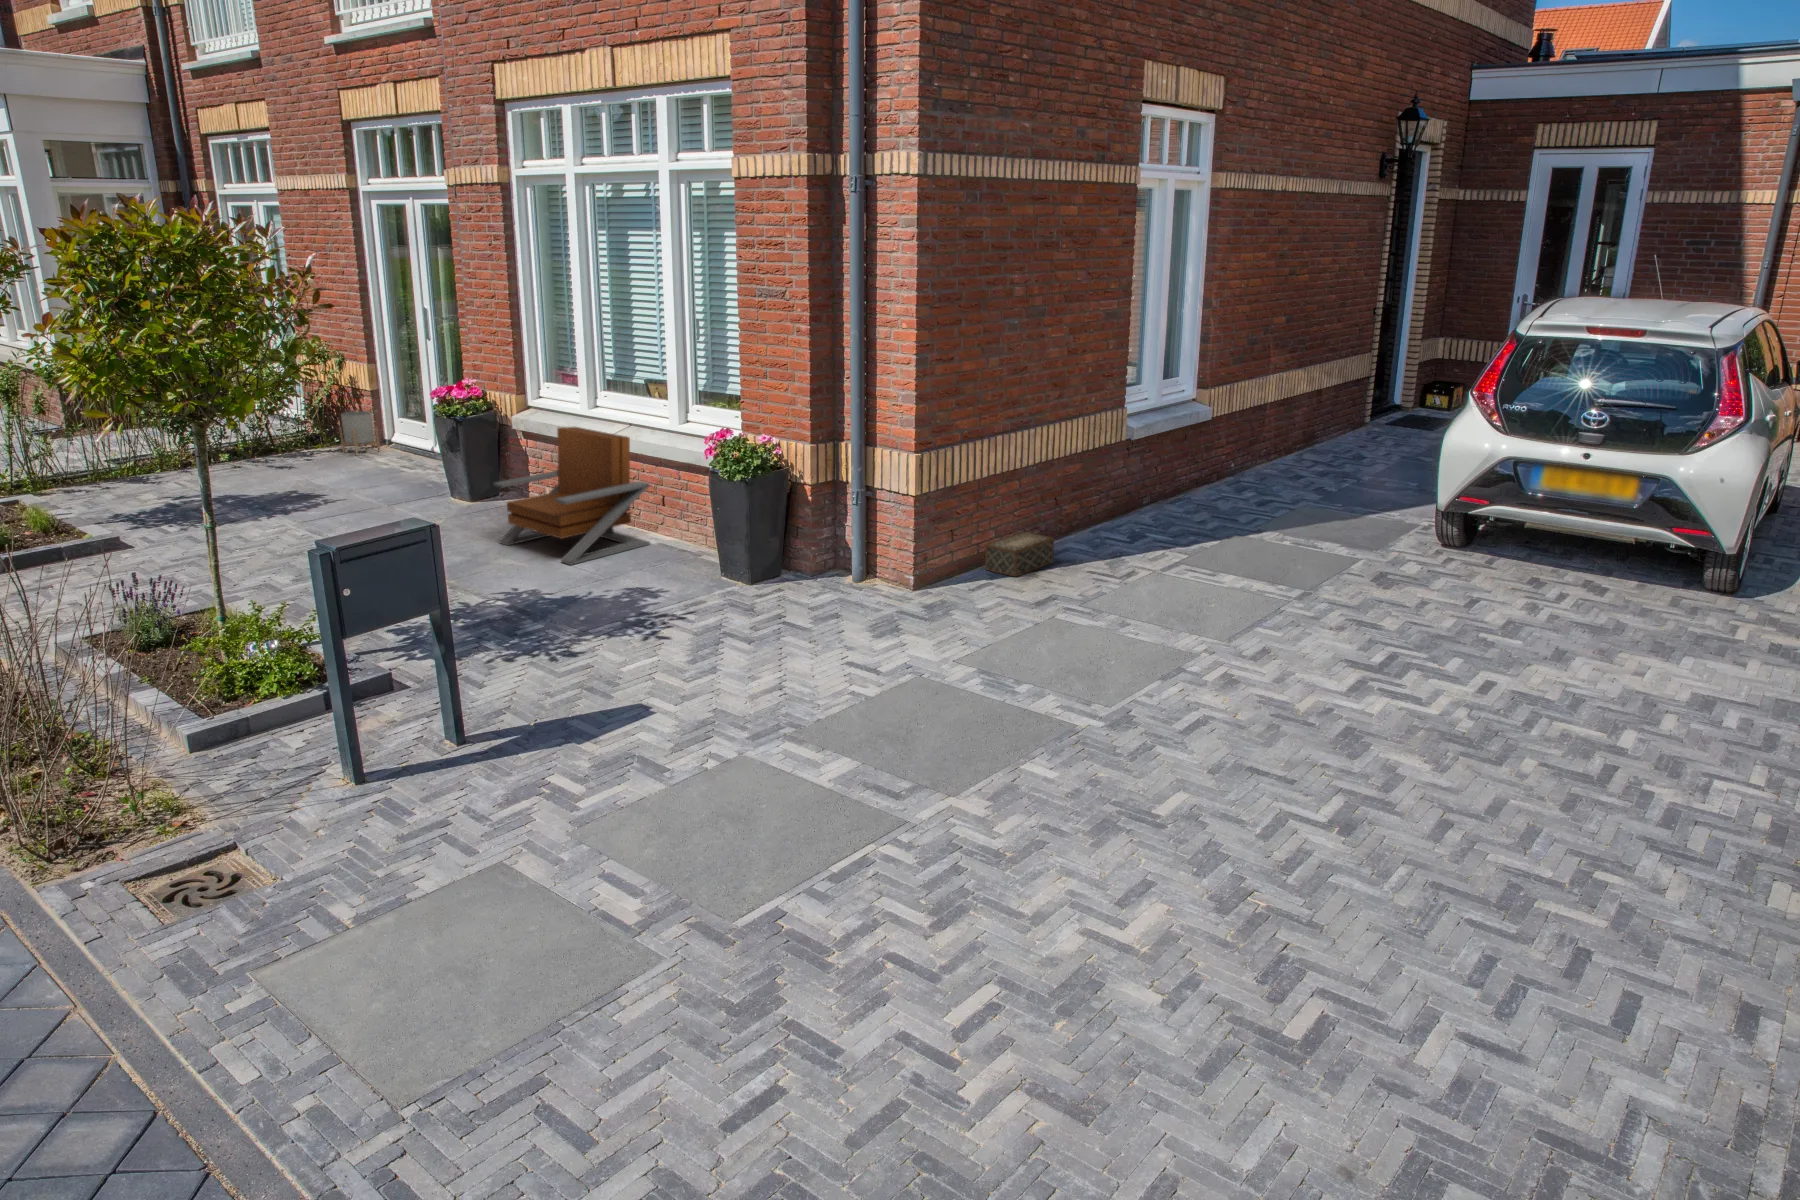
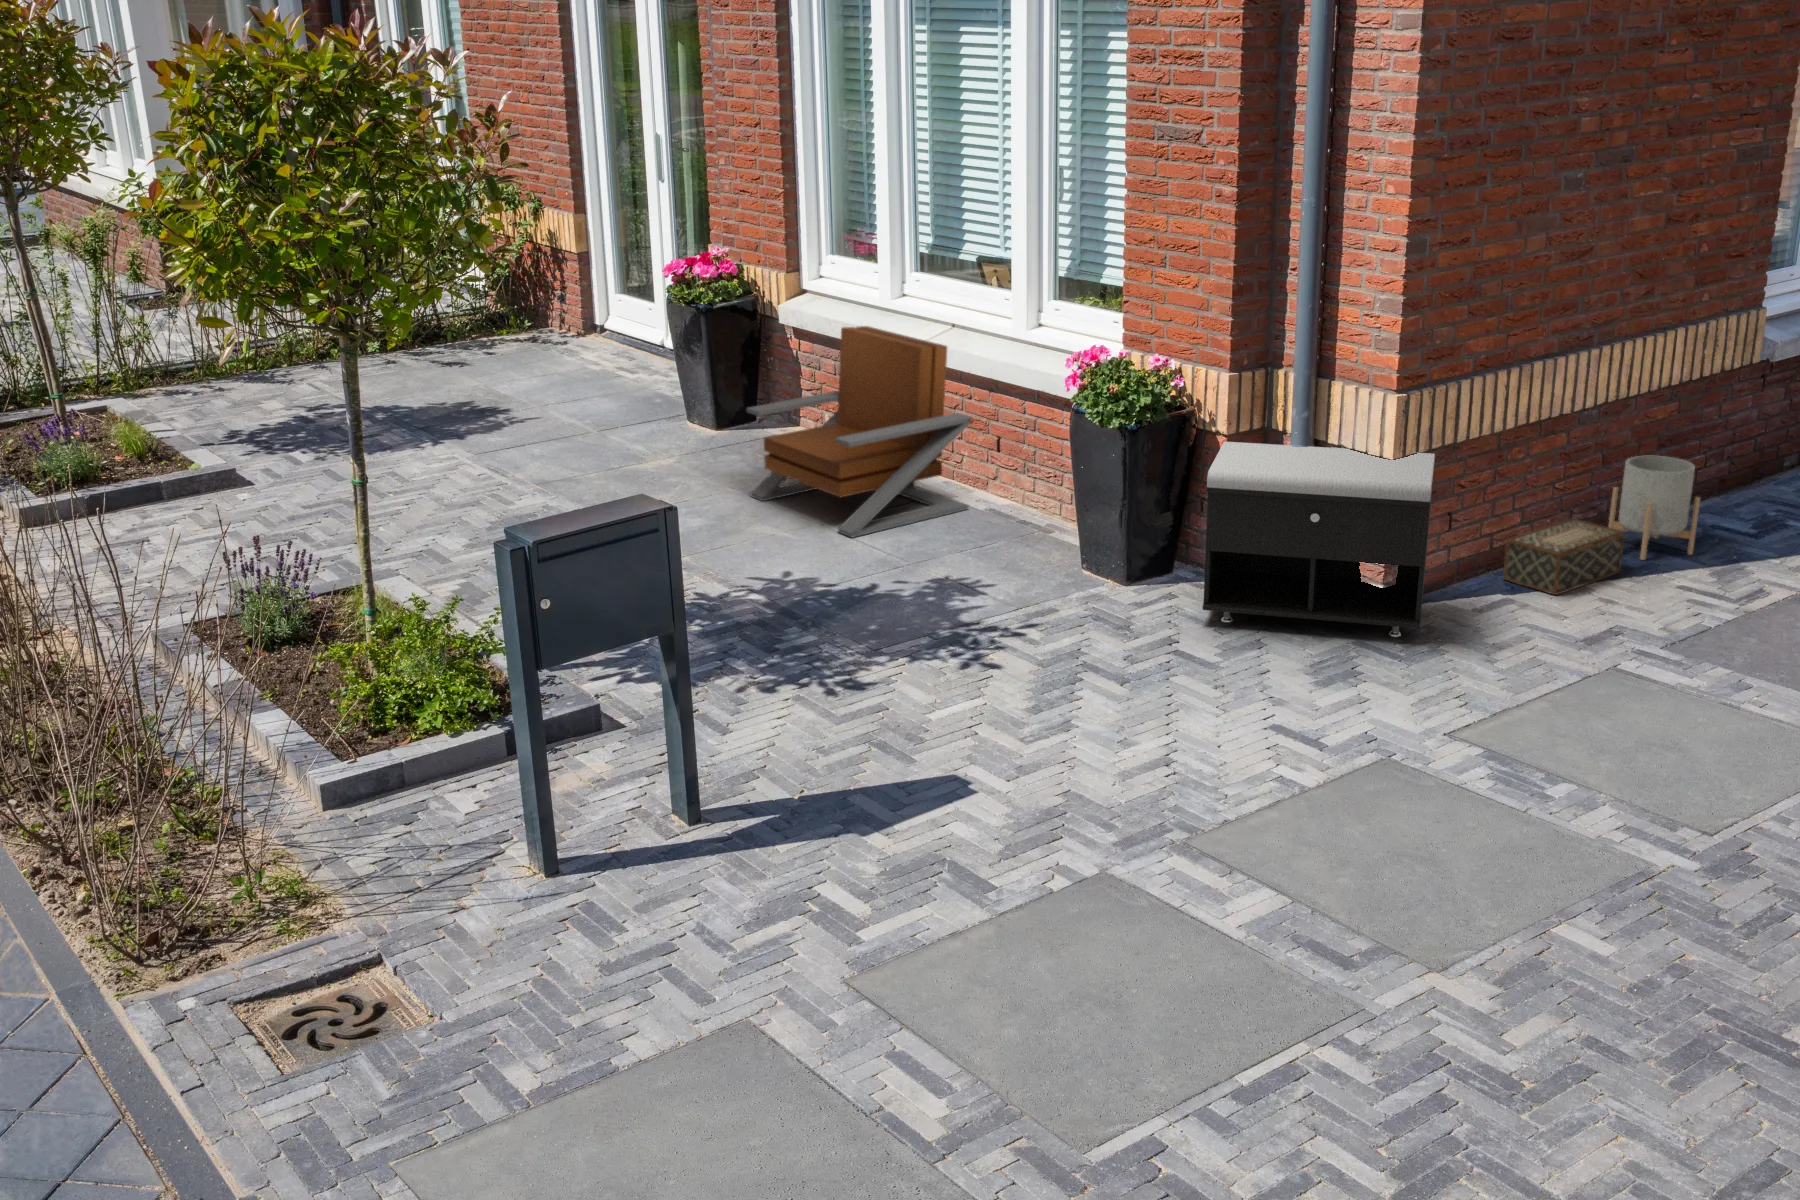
planter: present [339,411,380,455] -> present [1608,456,1700,560]
storage bench: none [798,489,938,606] -> present [1203,442,1435,637]

